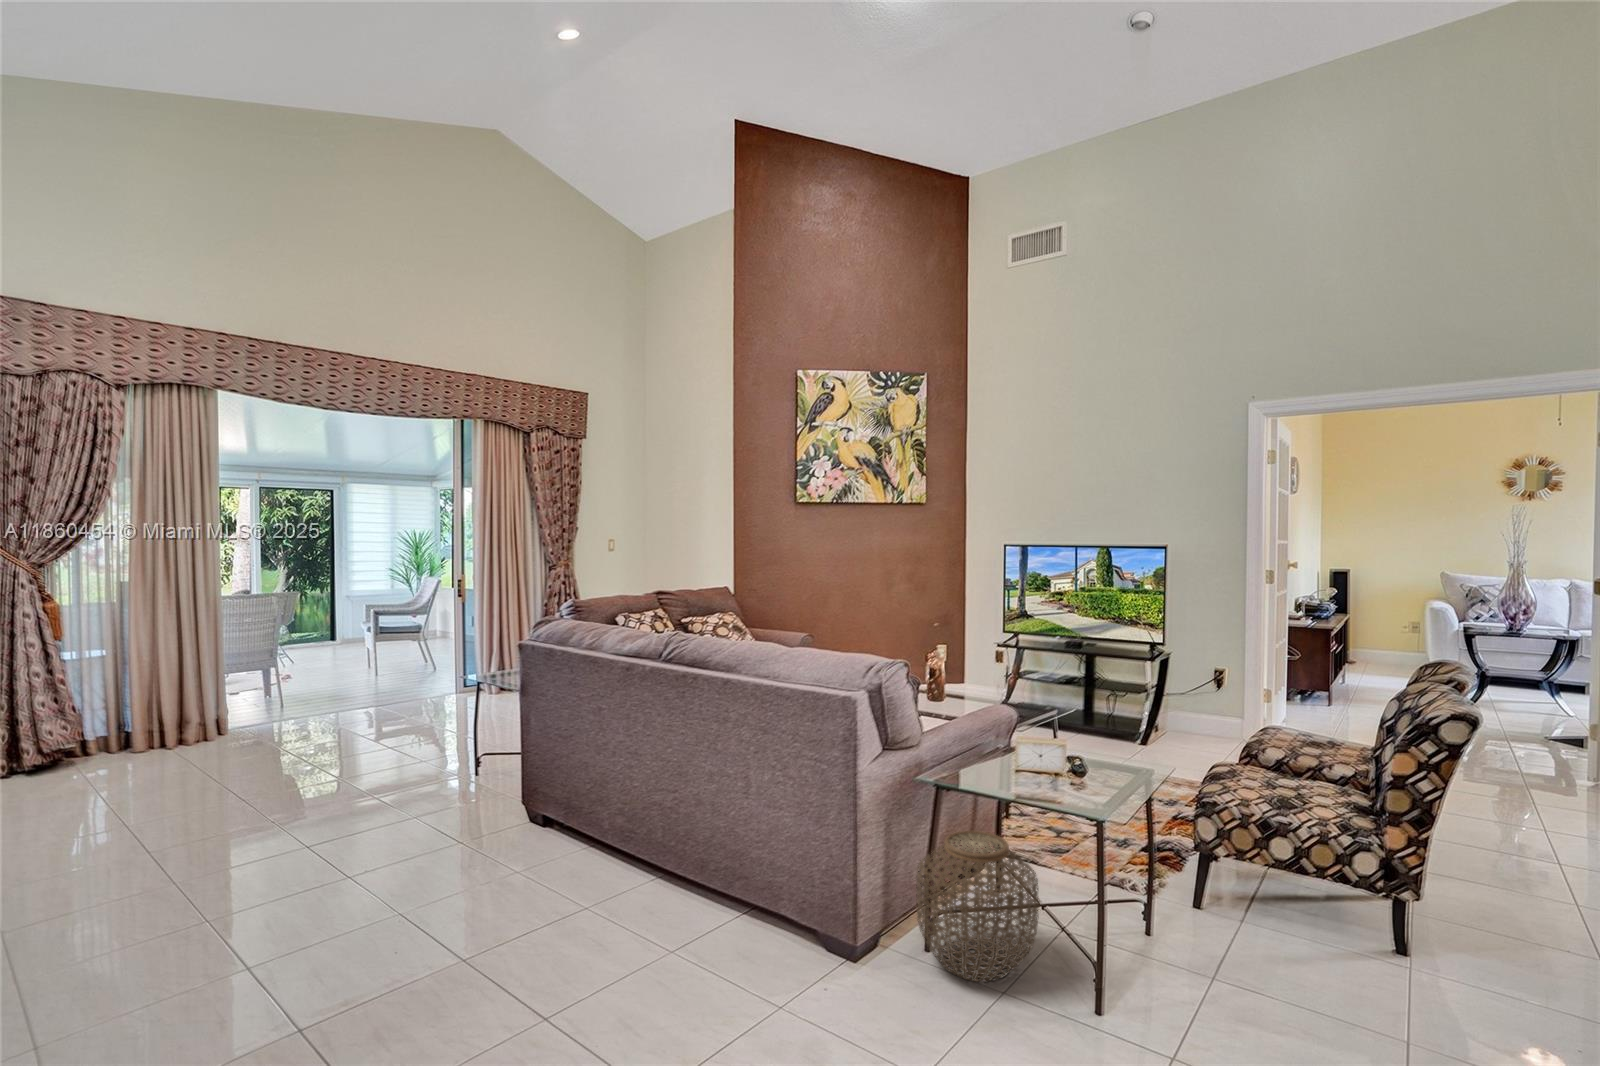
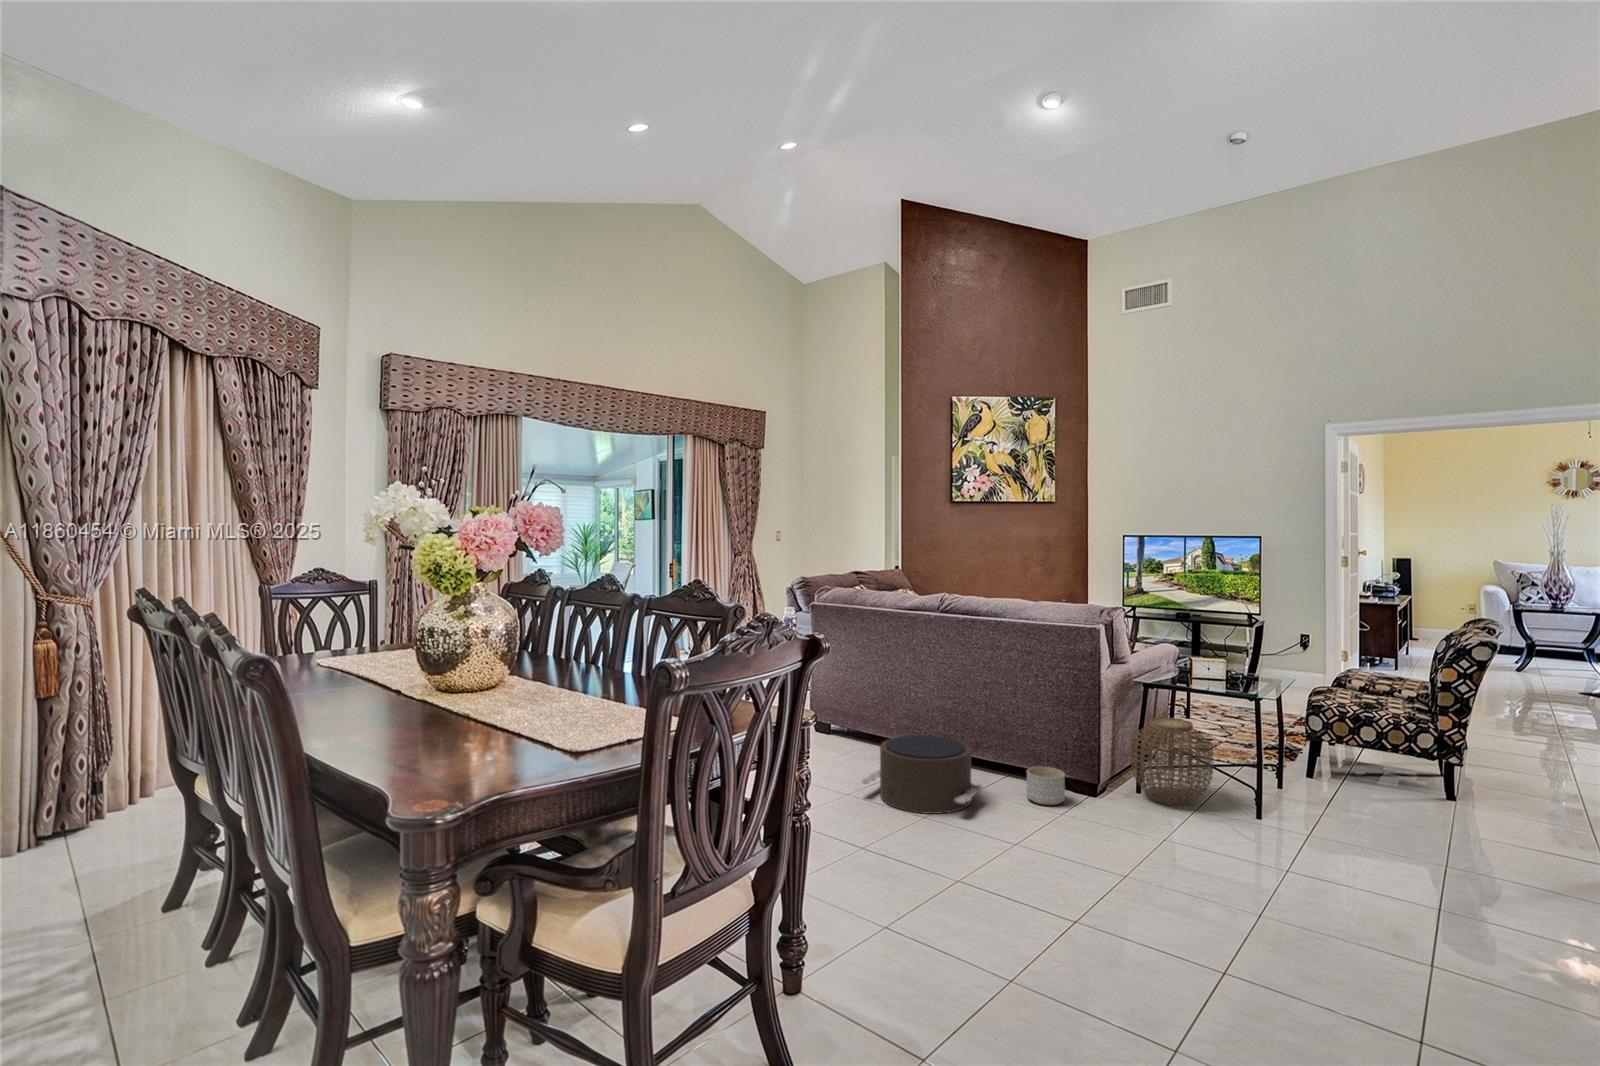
pouf: none [476,858,671,1014] -> present [862,735,982,814]
planter: none [746,913,805,986] -> present [1027,767,1065,805]

